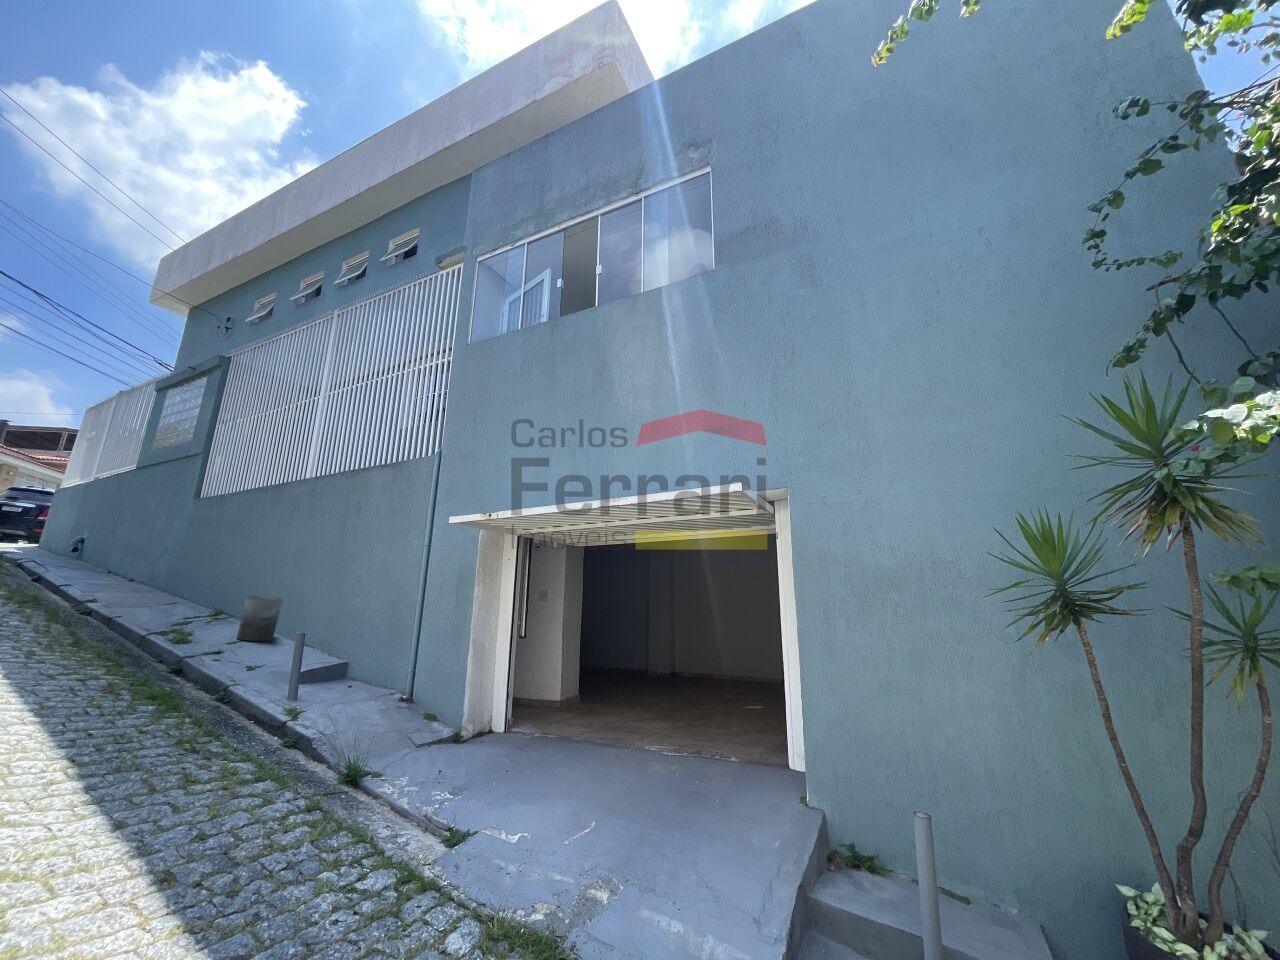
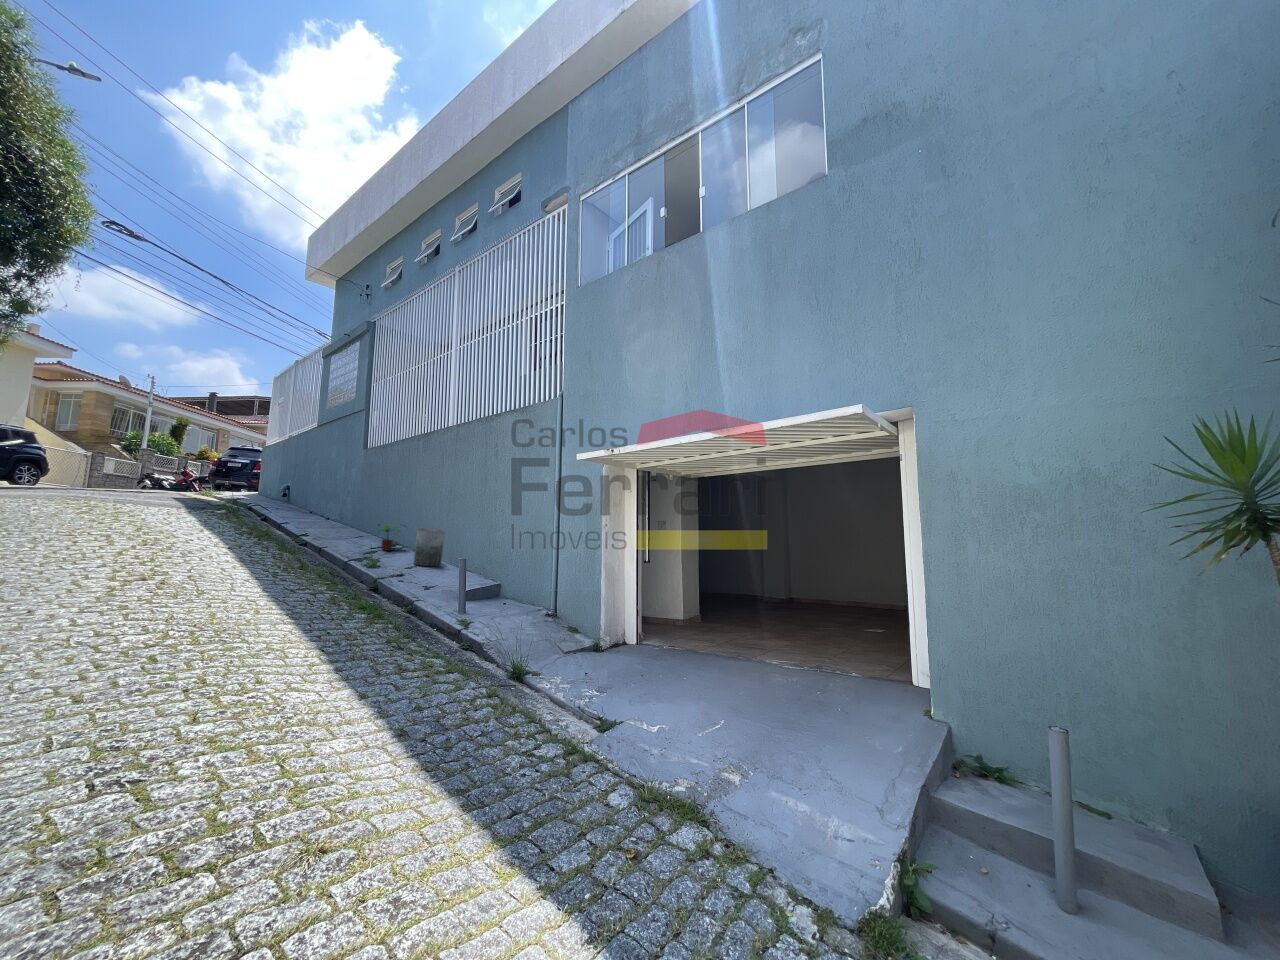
potted plant: none [194,589,235,622] -> present [379,524,401,551]

